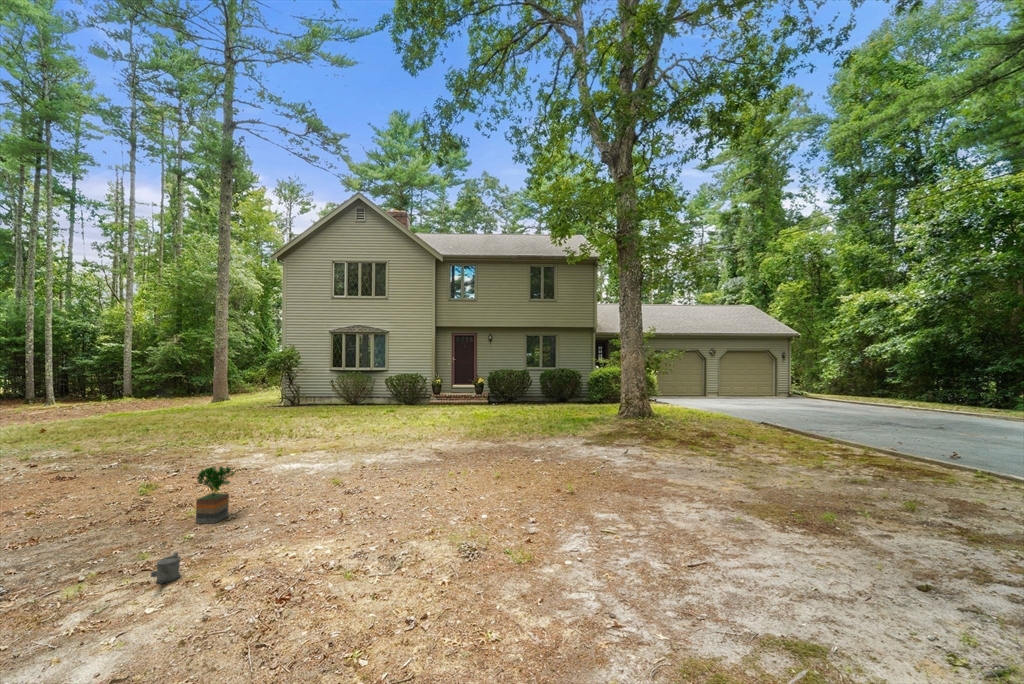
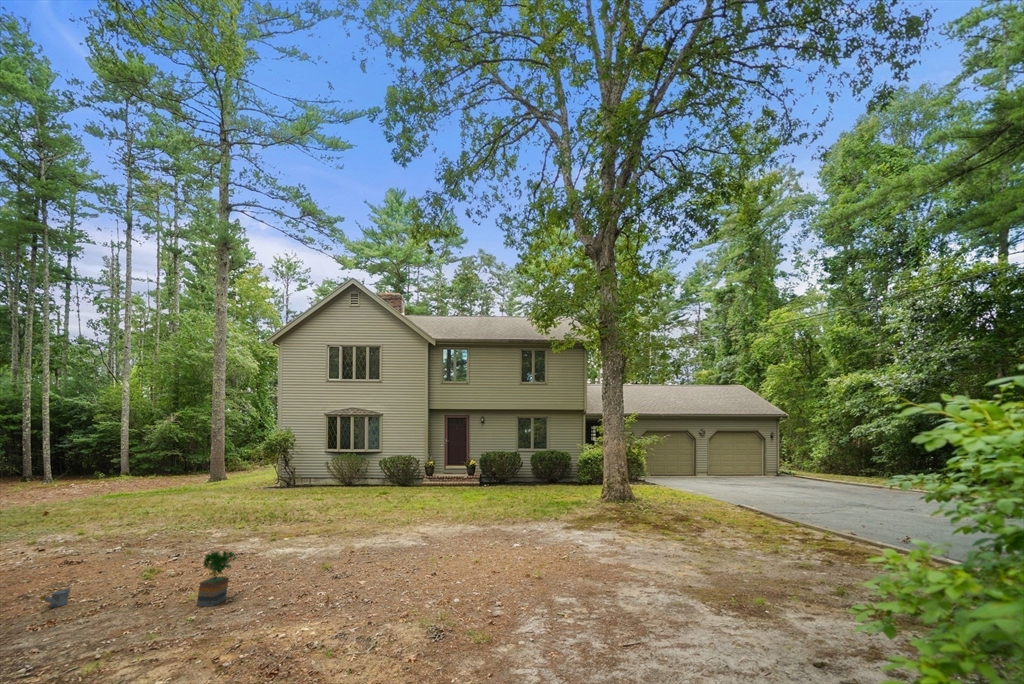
watering can: present [151,552,180,583] -> present [44,588,70,608]

